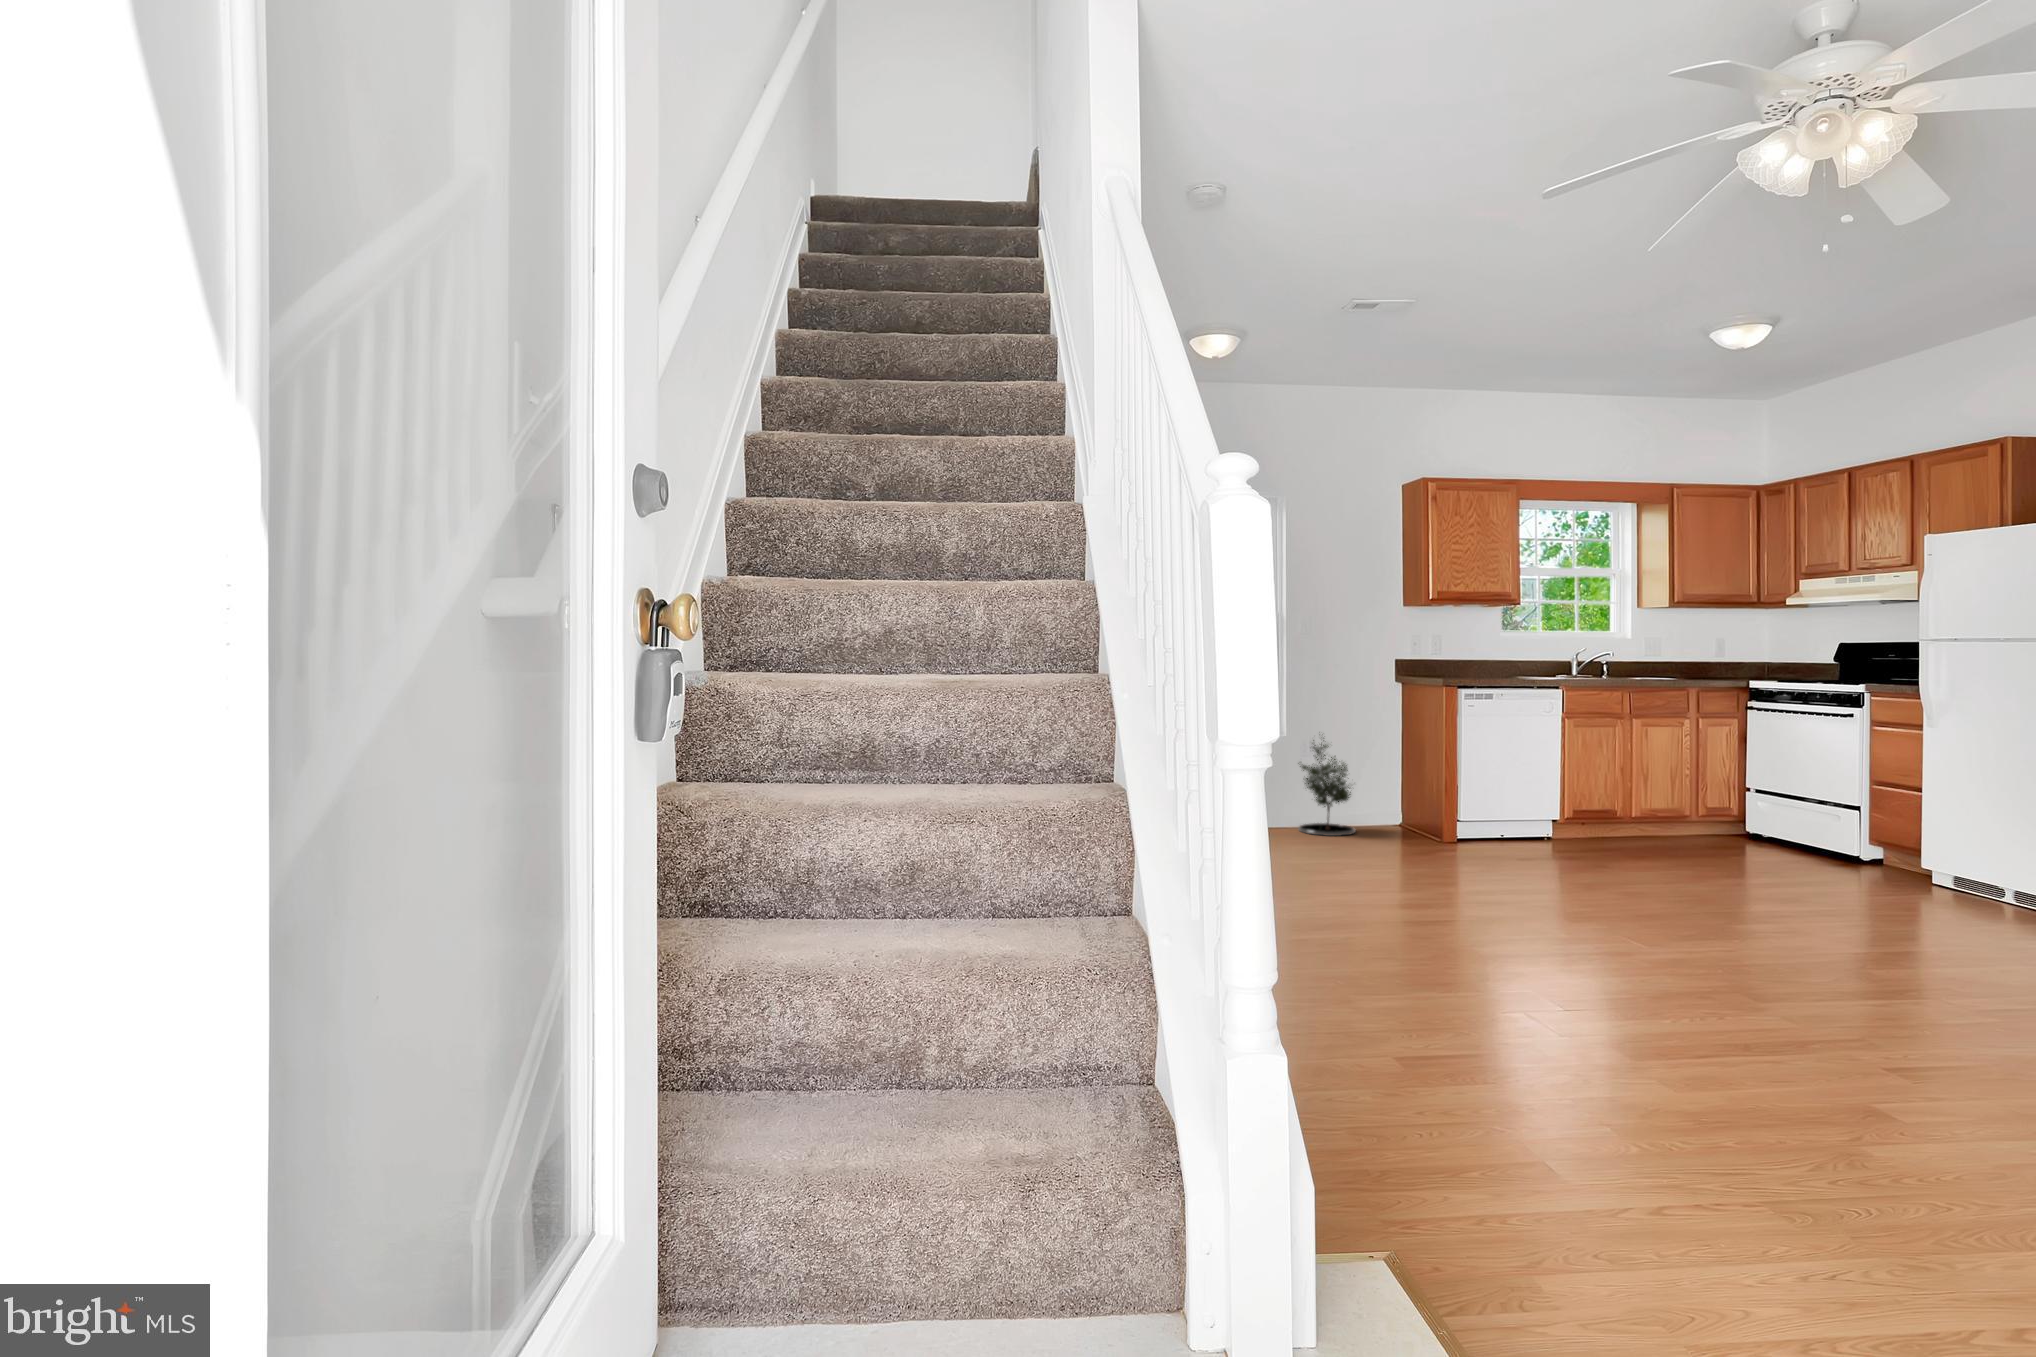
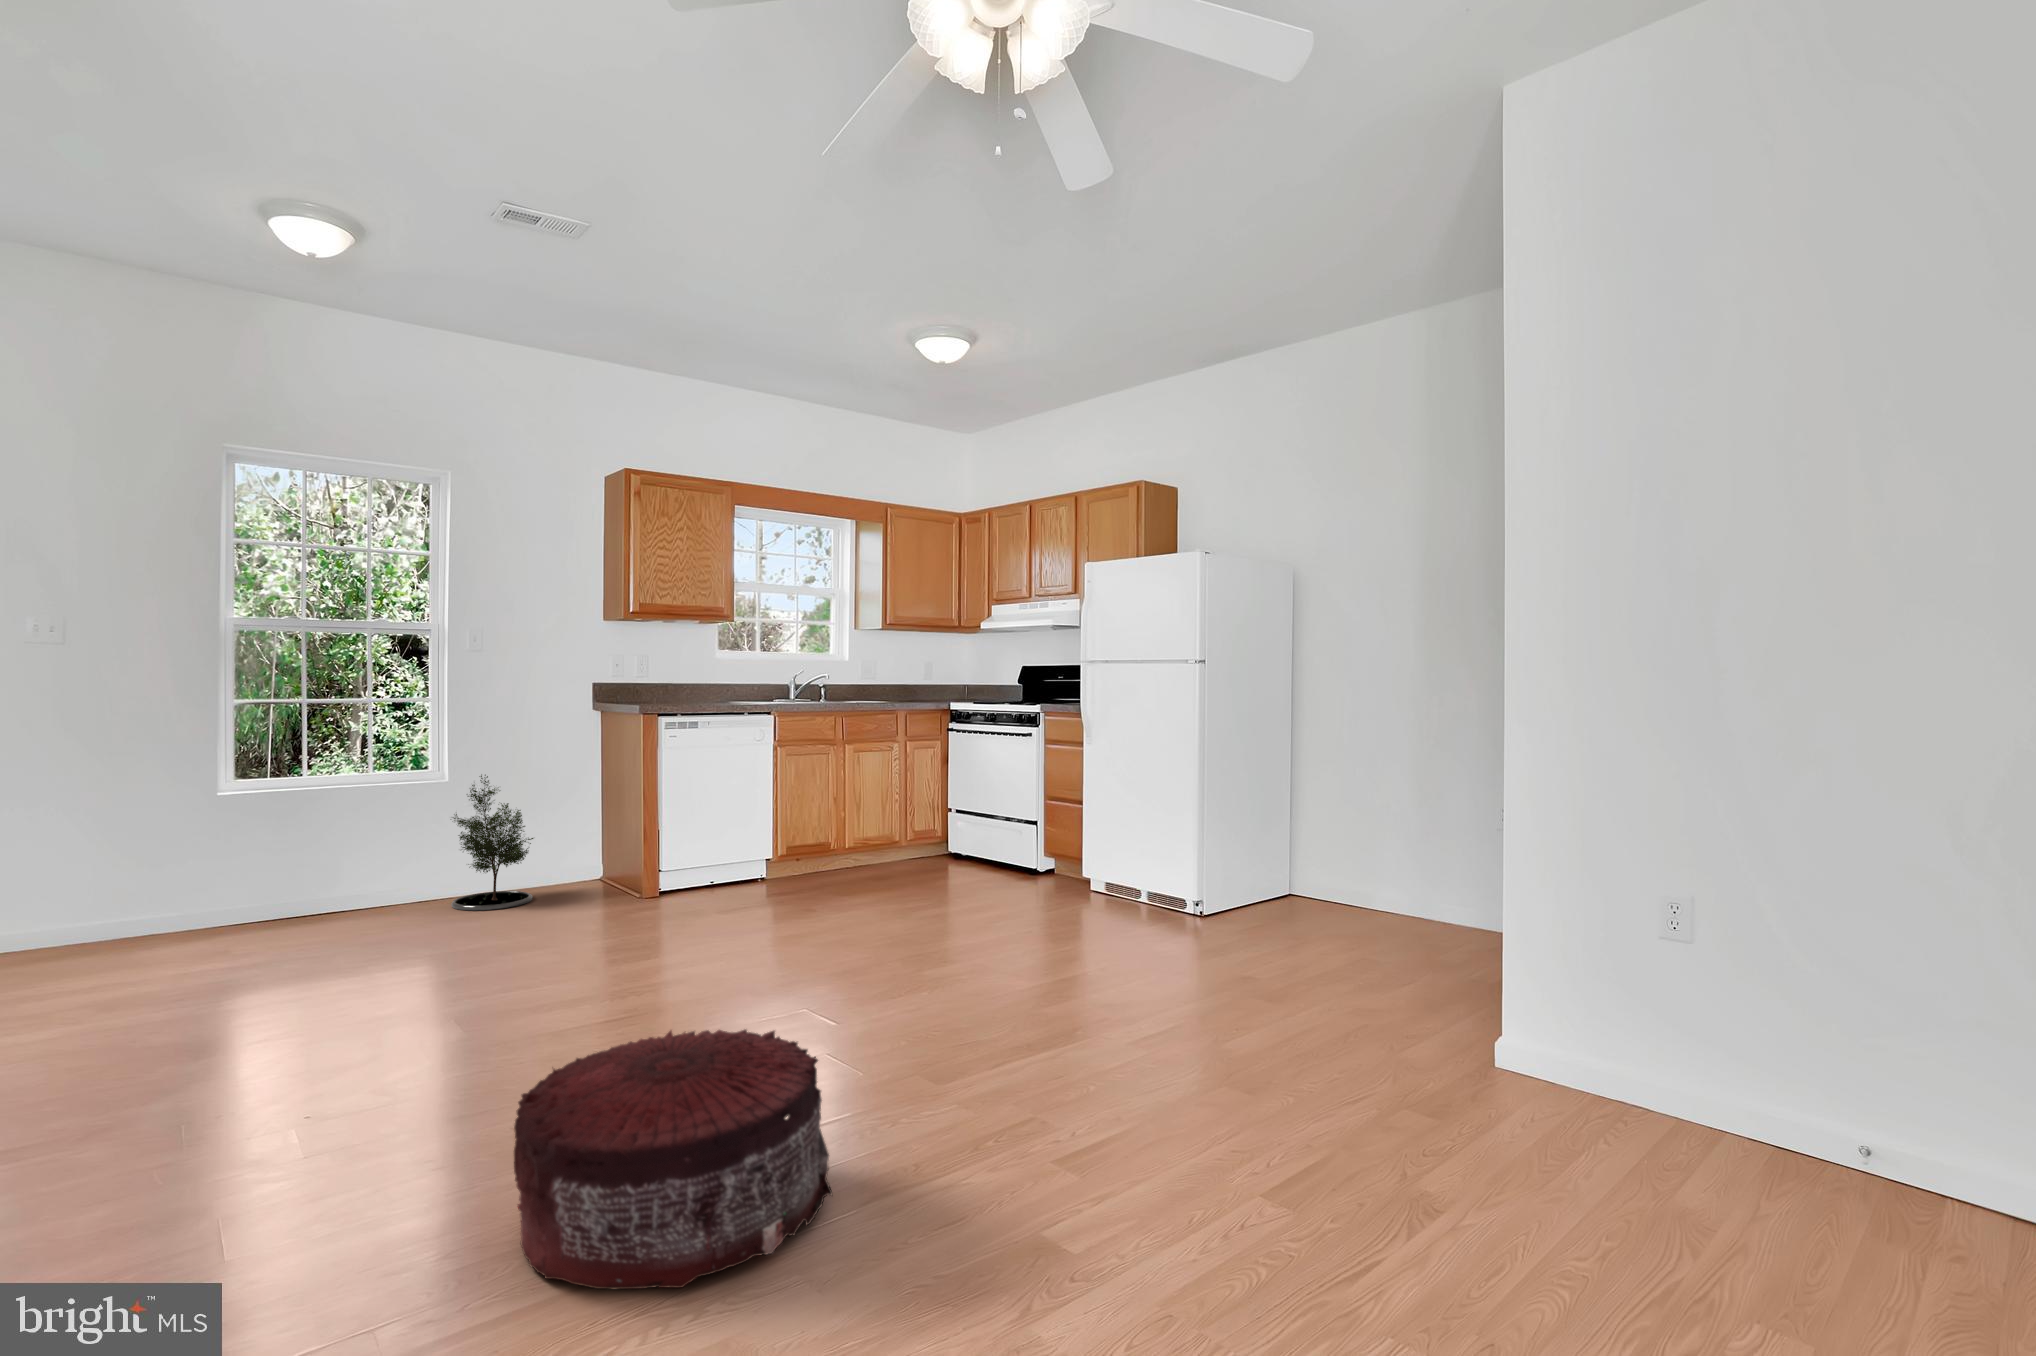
pouf: none [1457,905,1684,1047] -> present [514,1029,832,1289]

